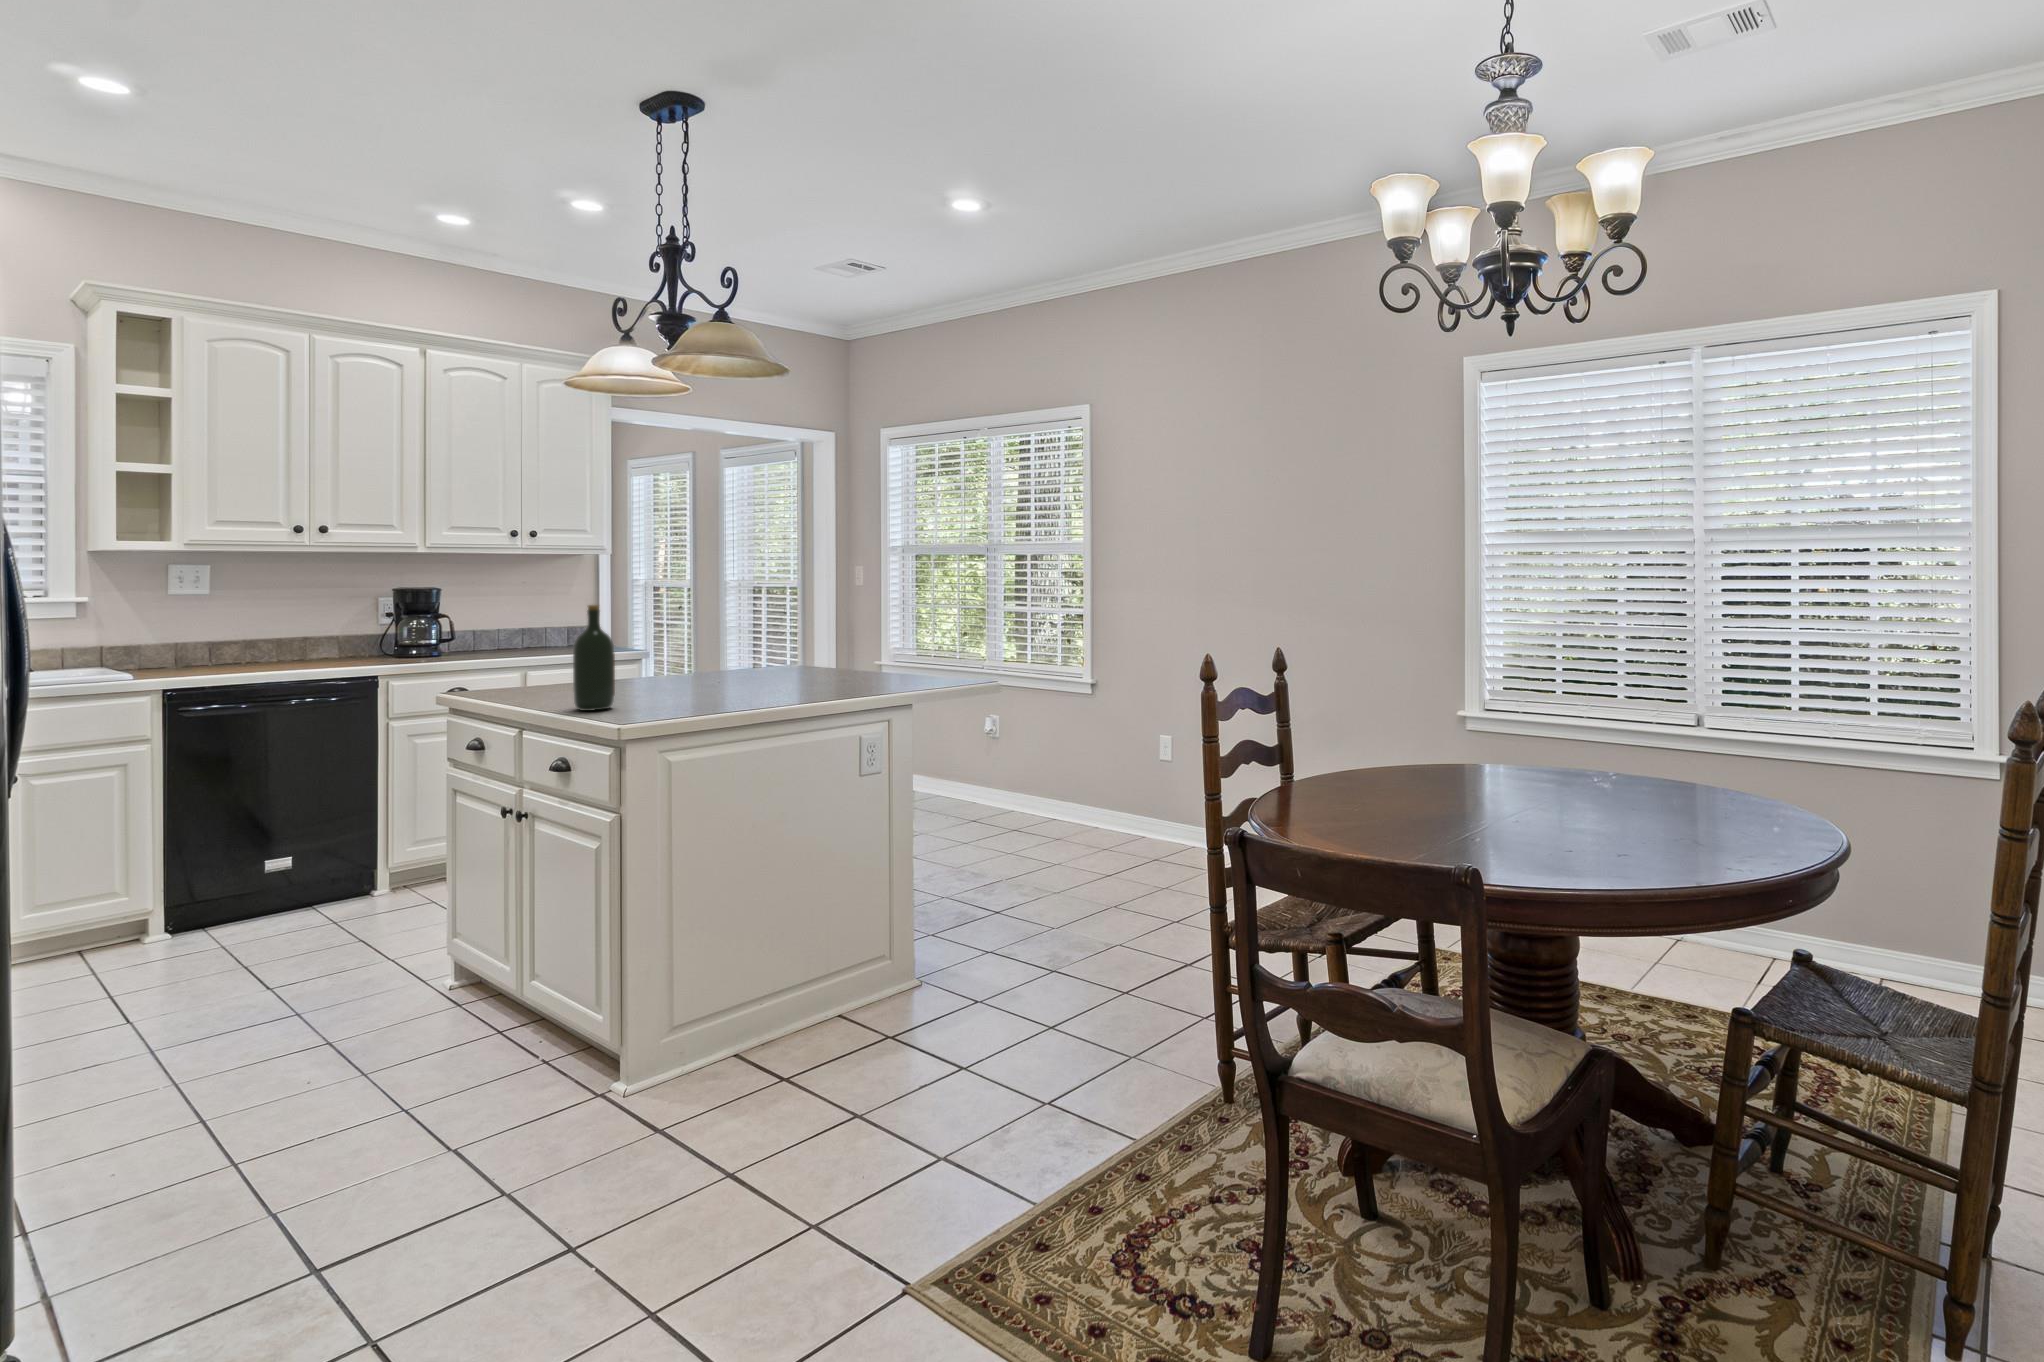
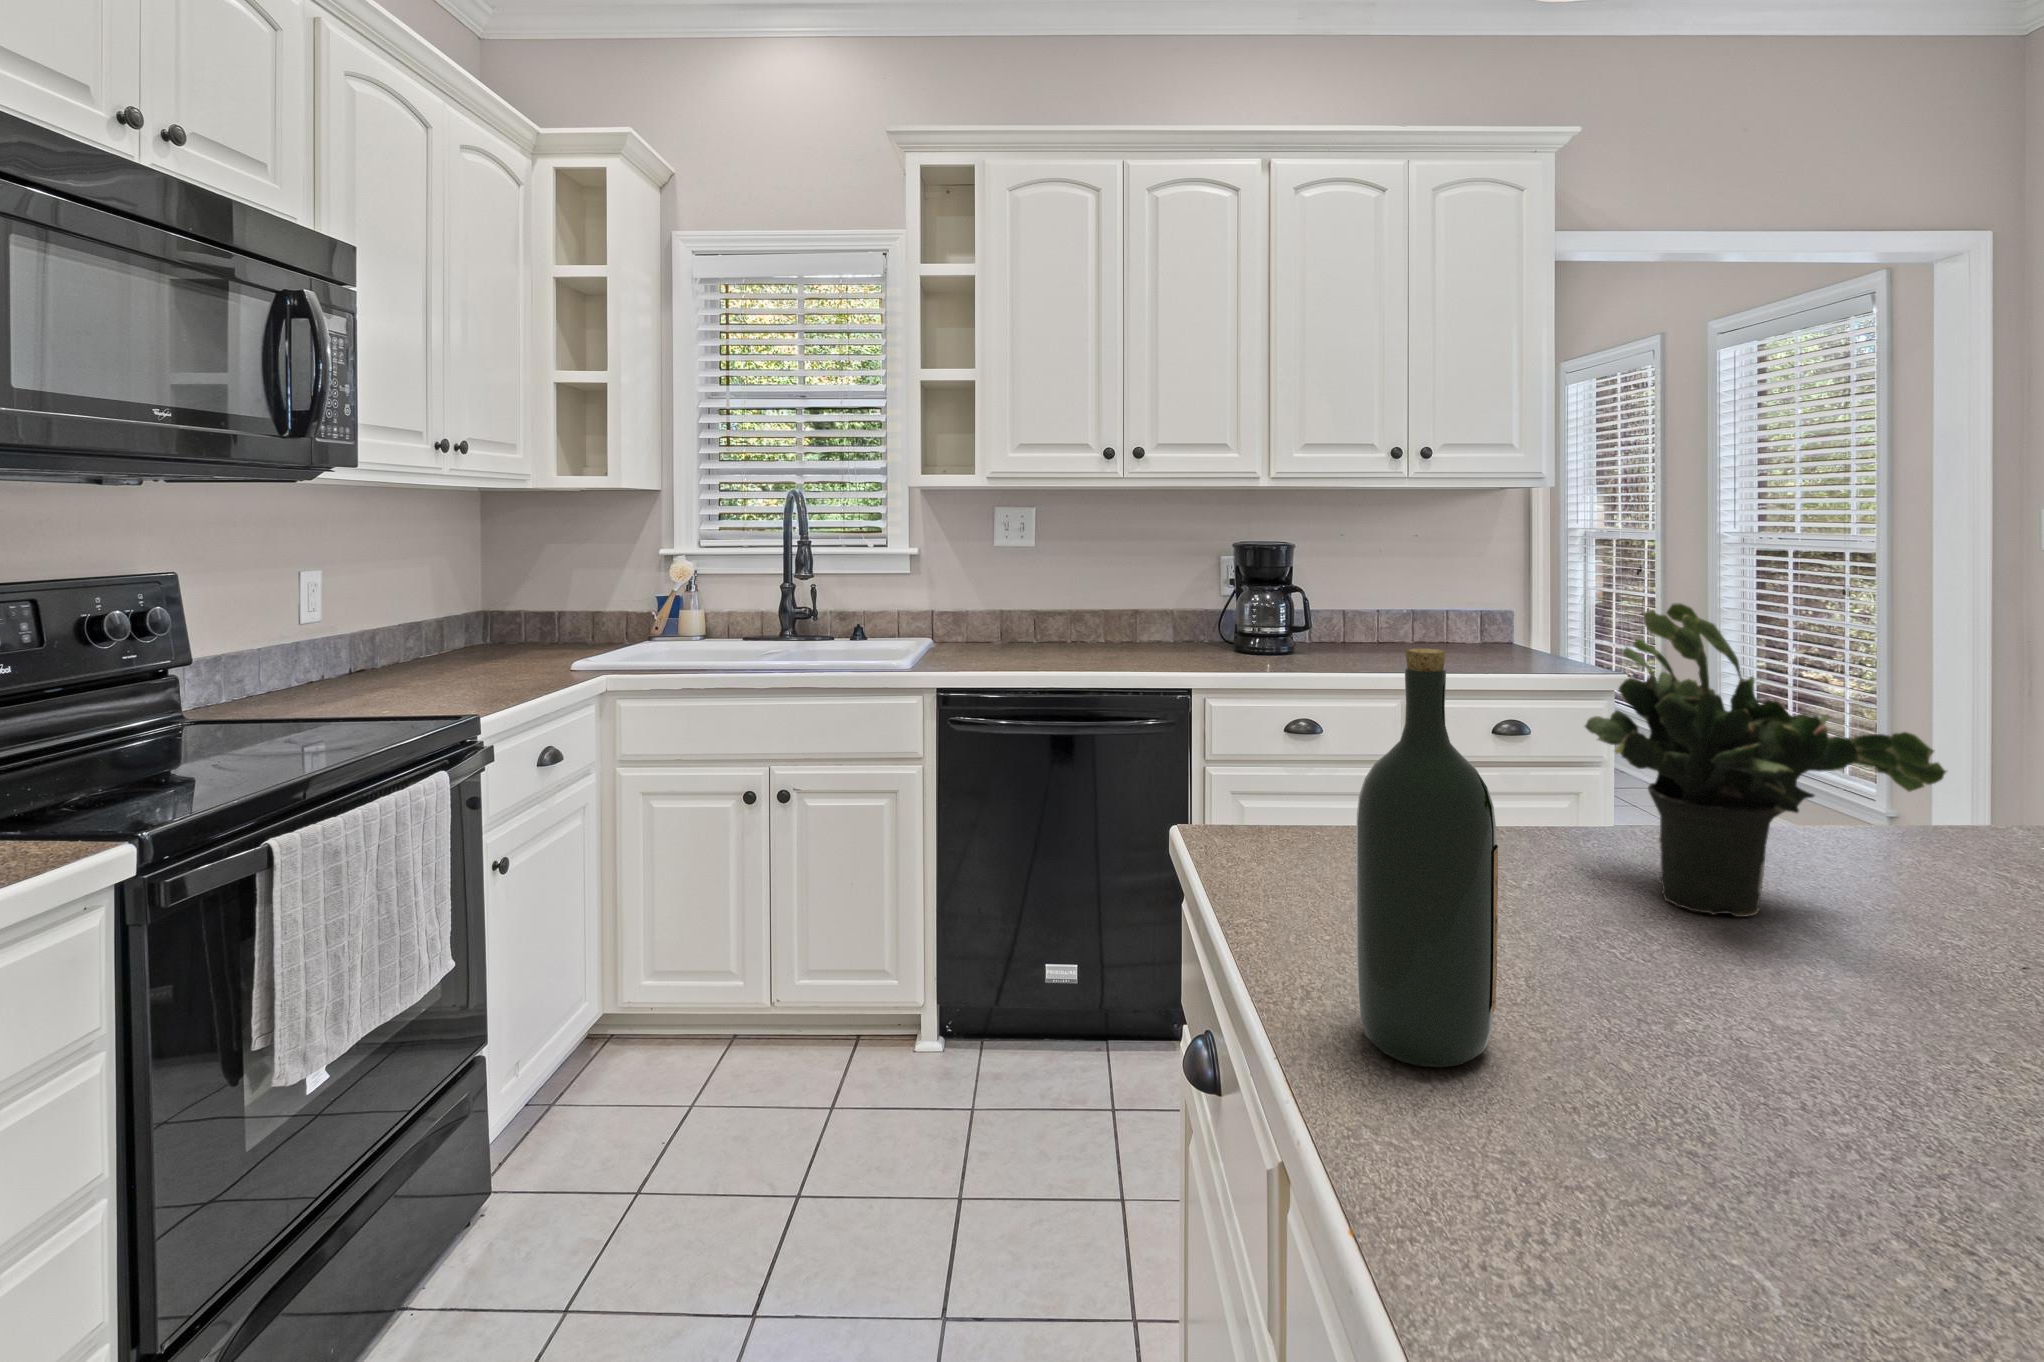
potted plant: none [636,595,737,687] -> present [1584,603,1946,917]

